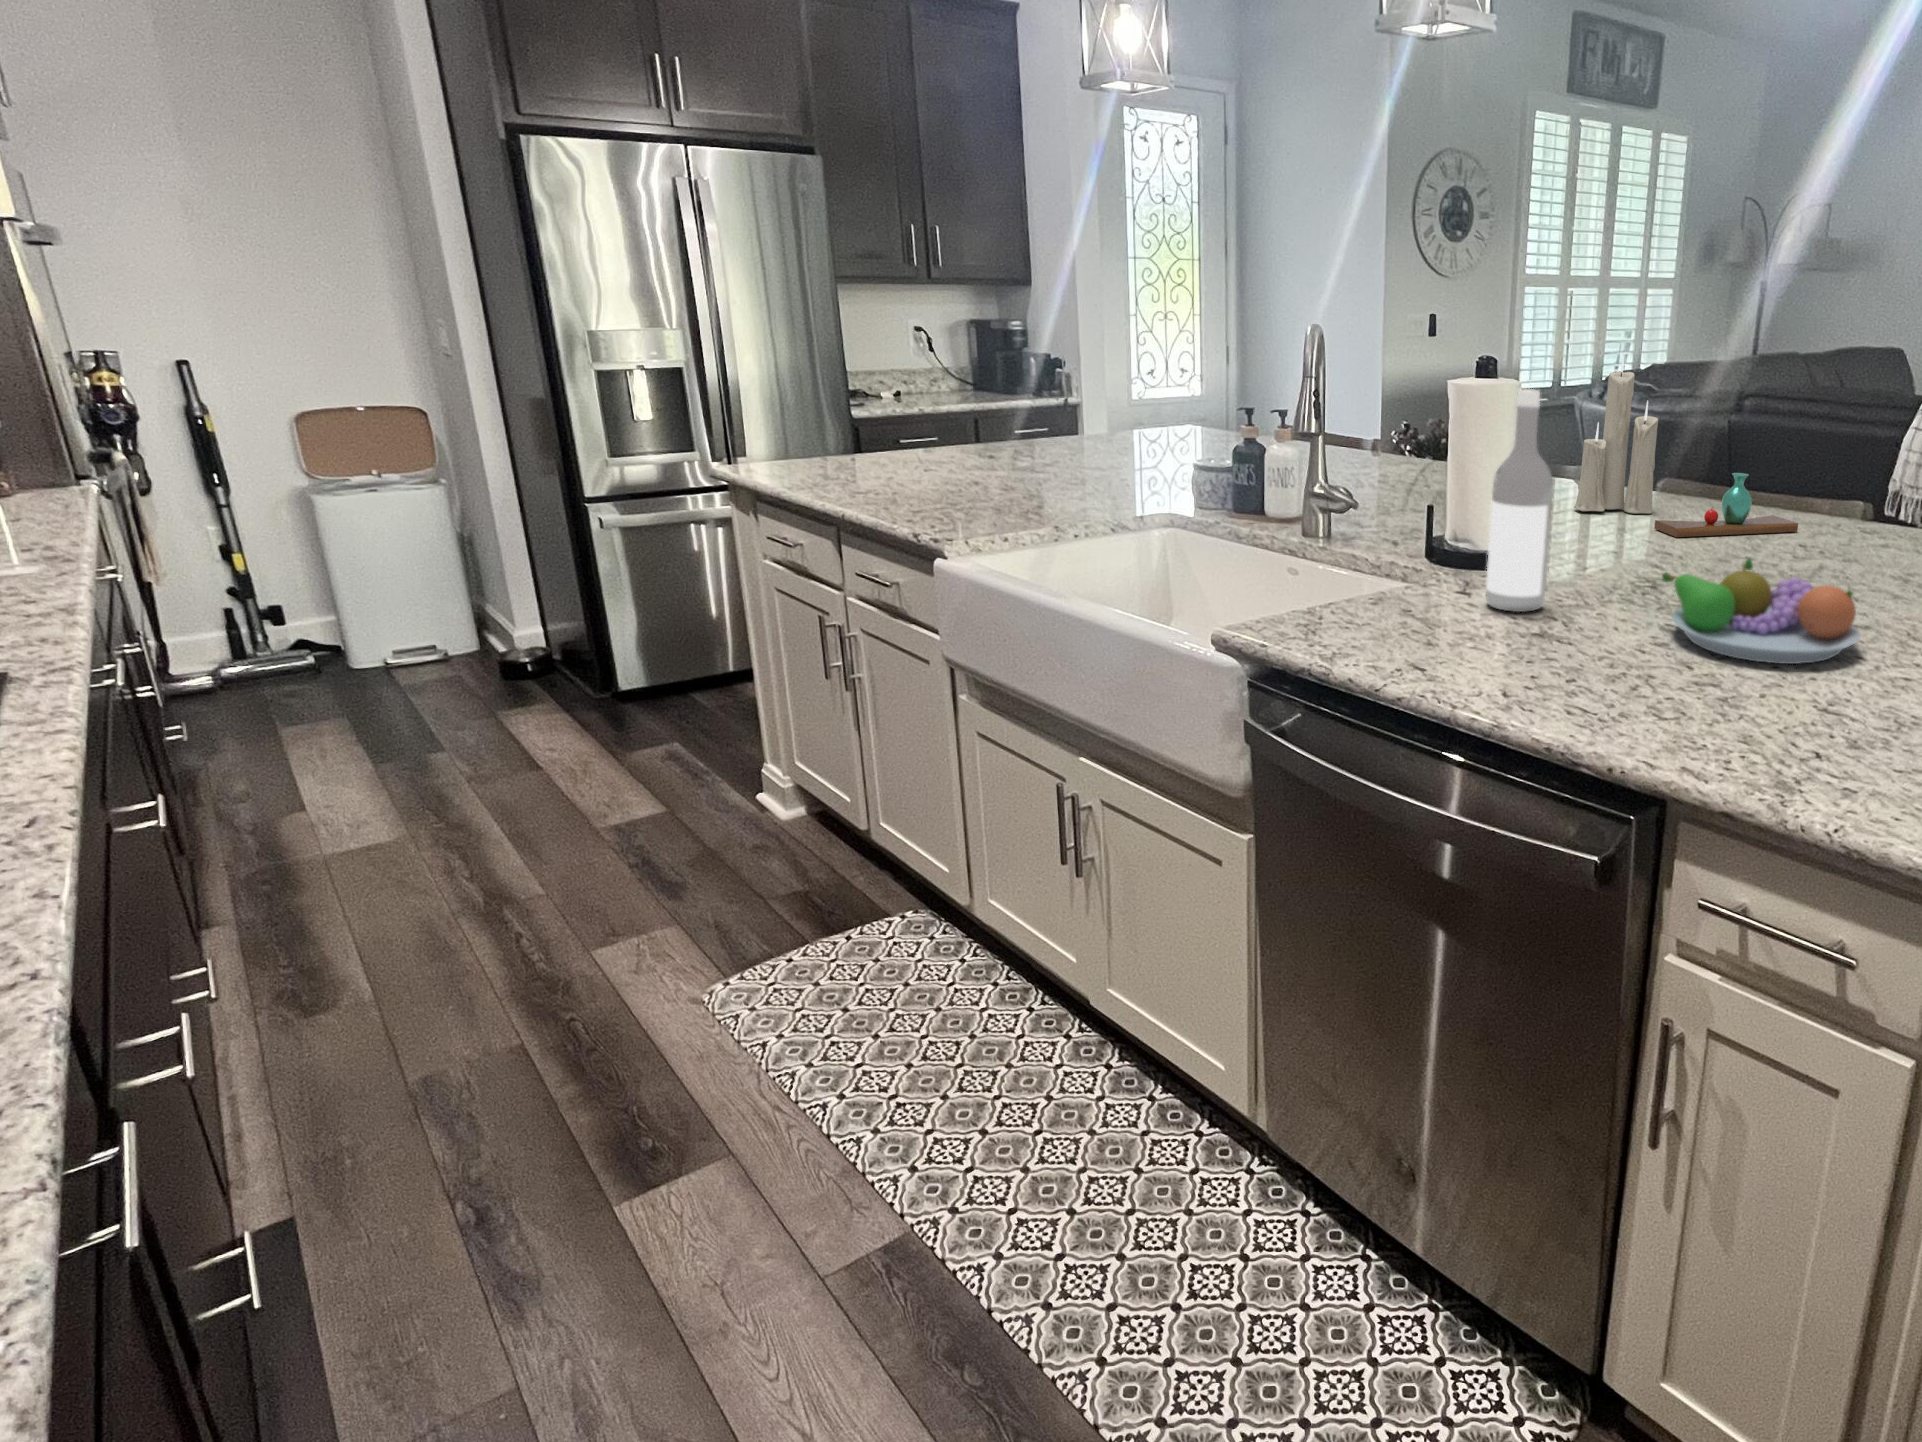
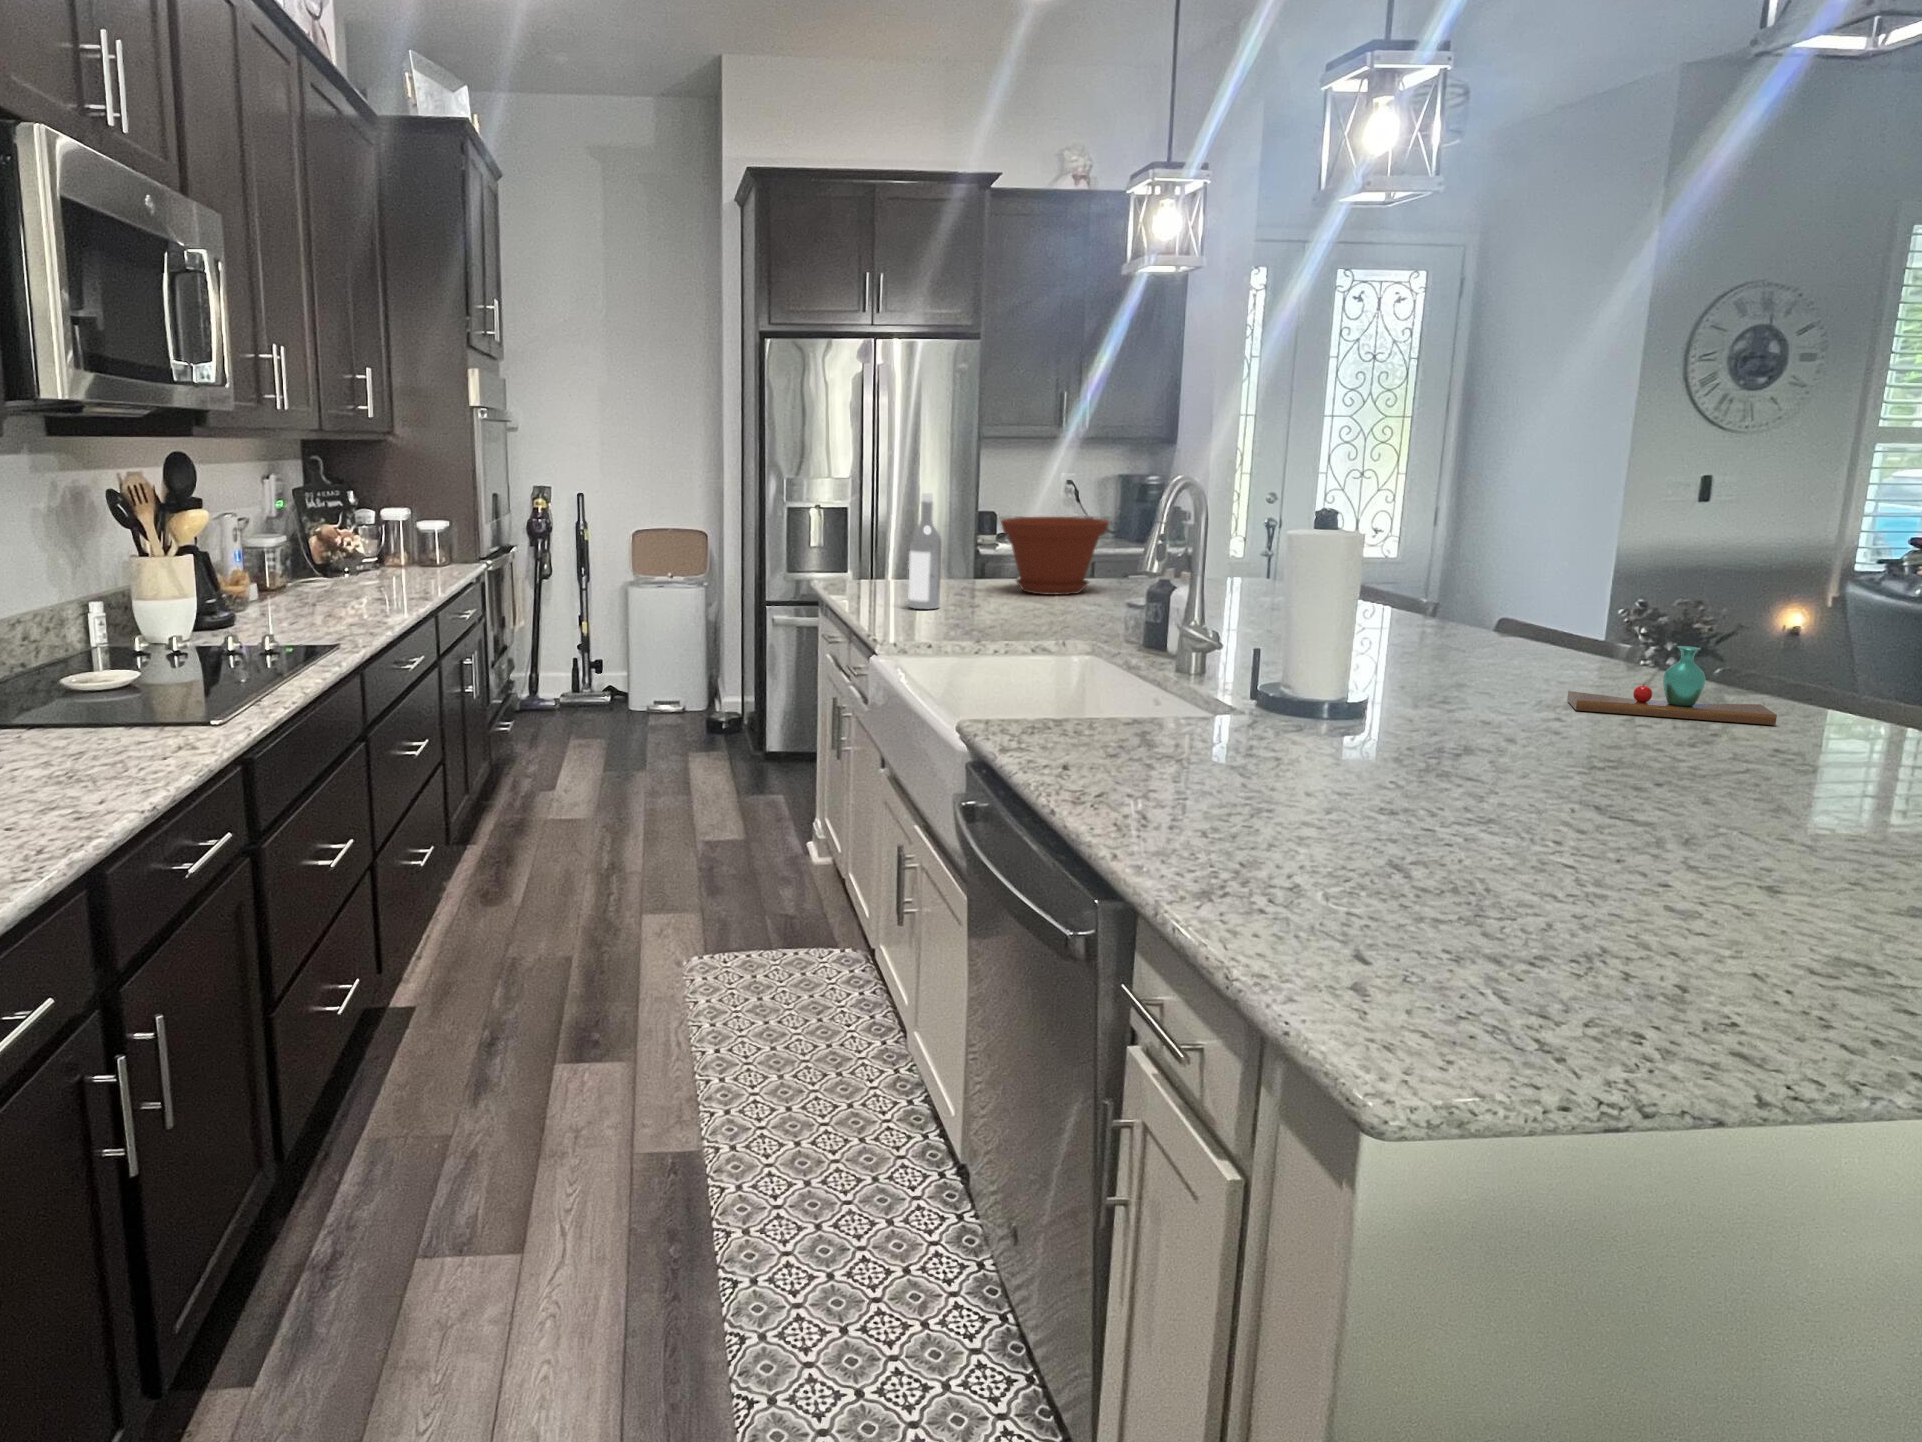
candle: present [1574,353,1658,513] -> none [1504,496,1616,688]
plant pot: none [973,372,1096,463] -> present [1001,517,1109,595]
wine bottle: present [1486,389,1553,612] -> present [908,493,942,609]
fruit bowl: present [1662,559,1861,664] -> none [1335,710,1553,820]

